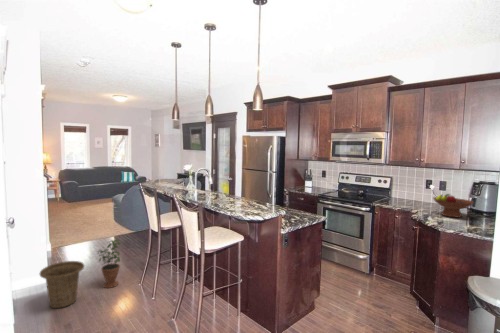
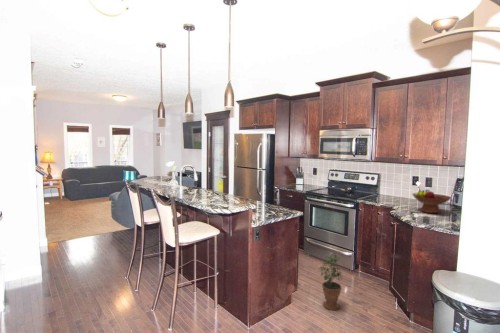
potted plant: present [99,240,120,288] -> present [320,253,341,310]
basket: present [40,261,84,308] -> none [29,254,72,298]

